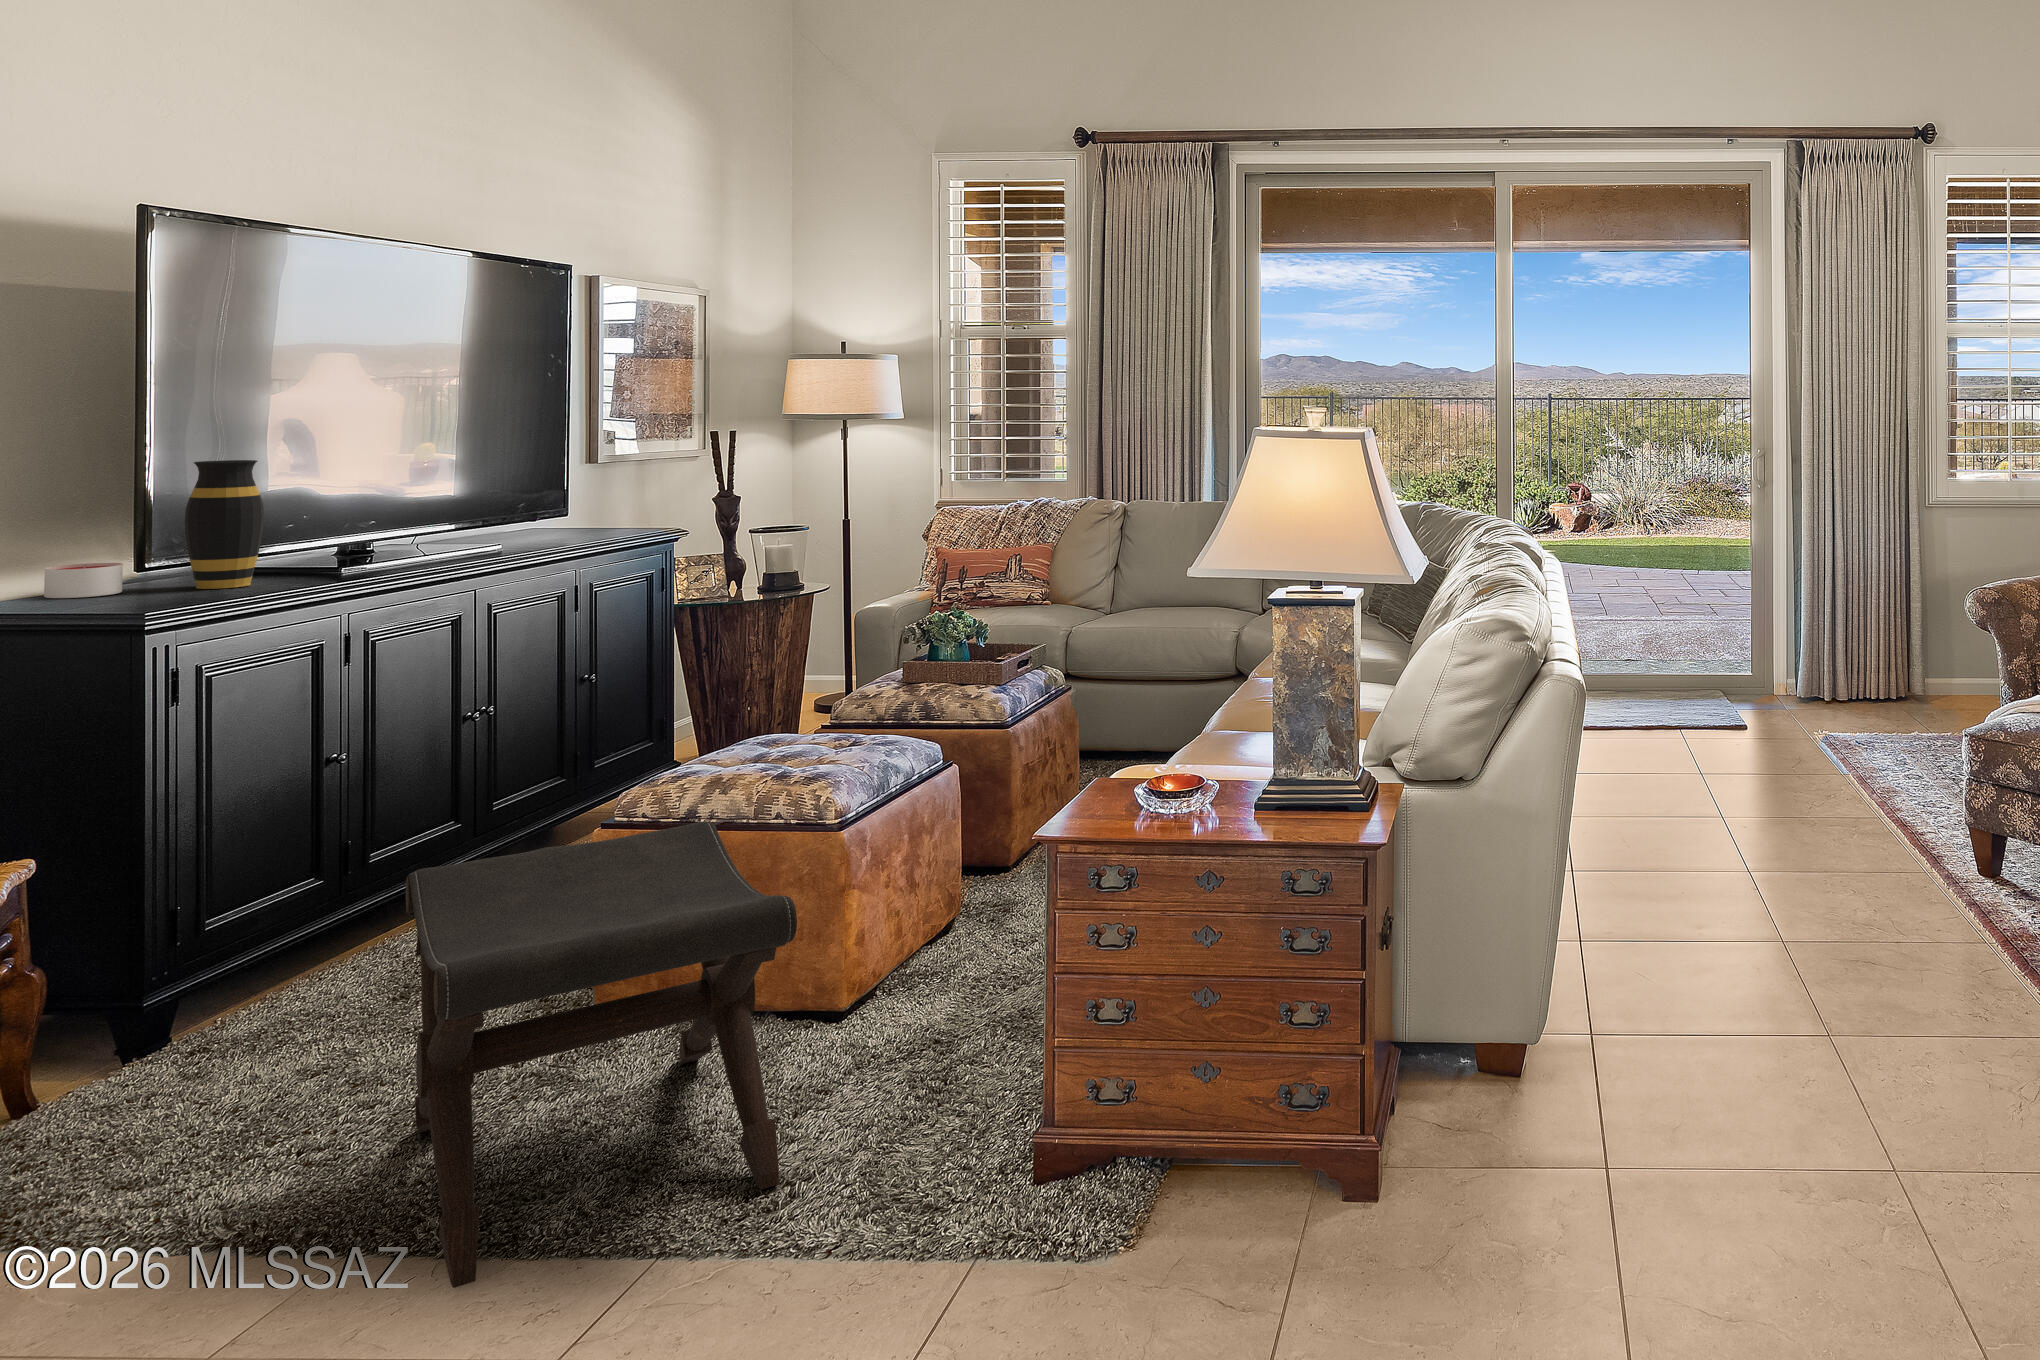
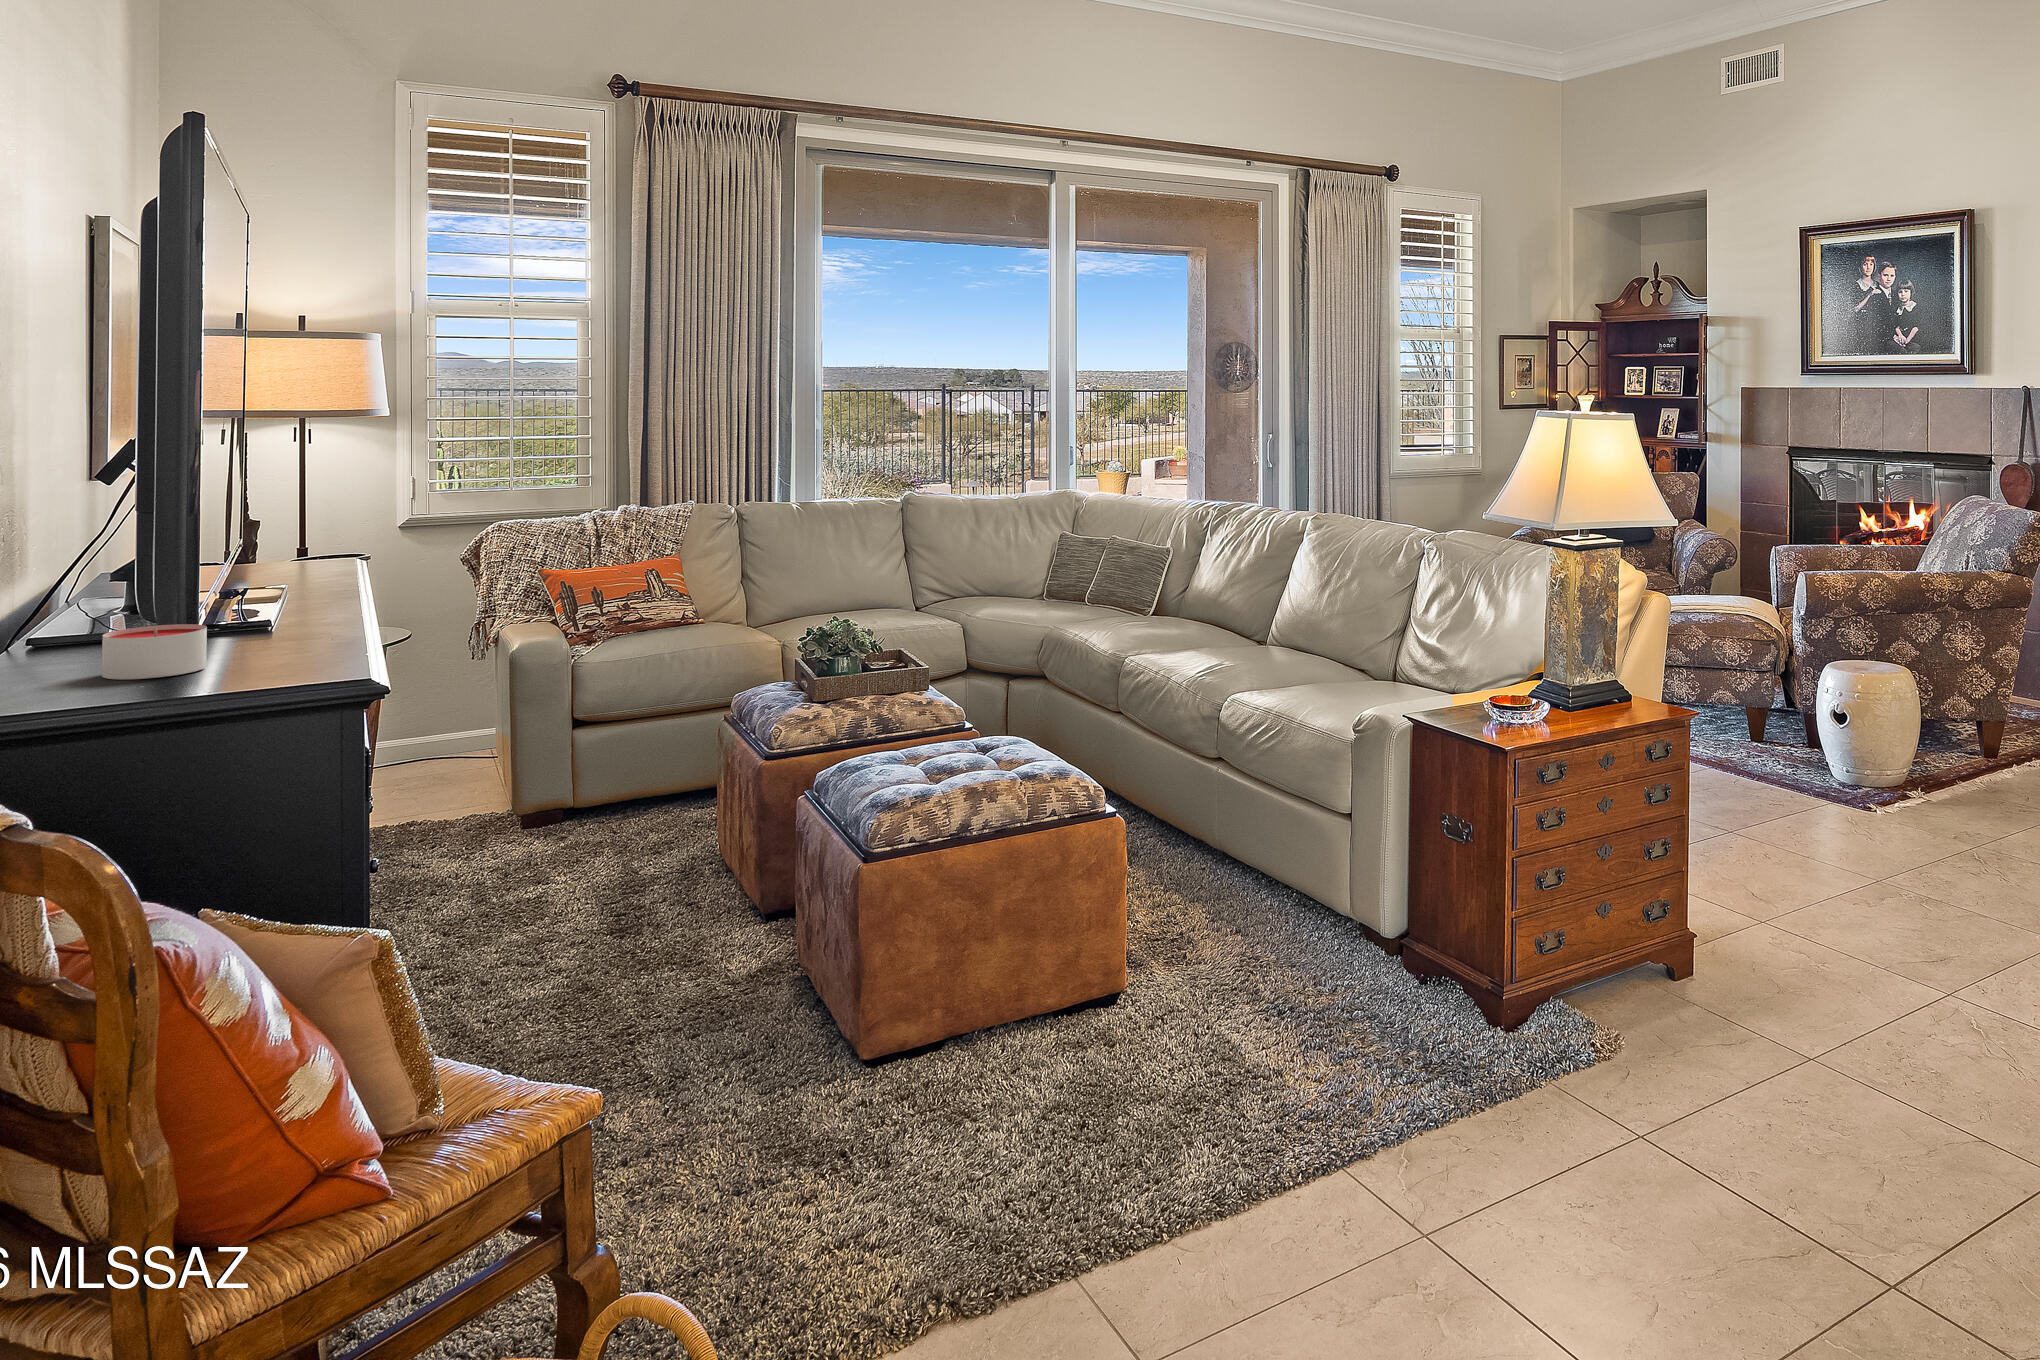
vase: present [185,460,264,589] -> none [225,475,326,652]
footstool: present [406,821,797,1288] -> none [934,819,1372,1235]

